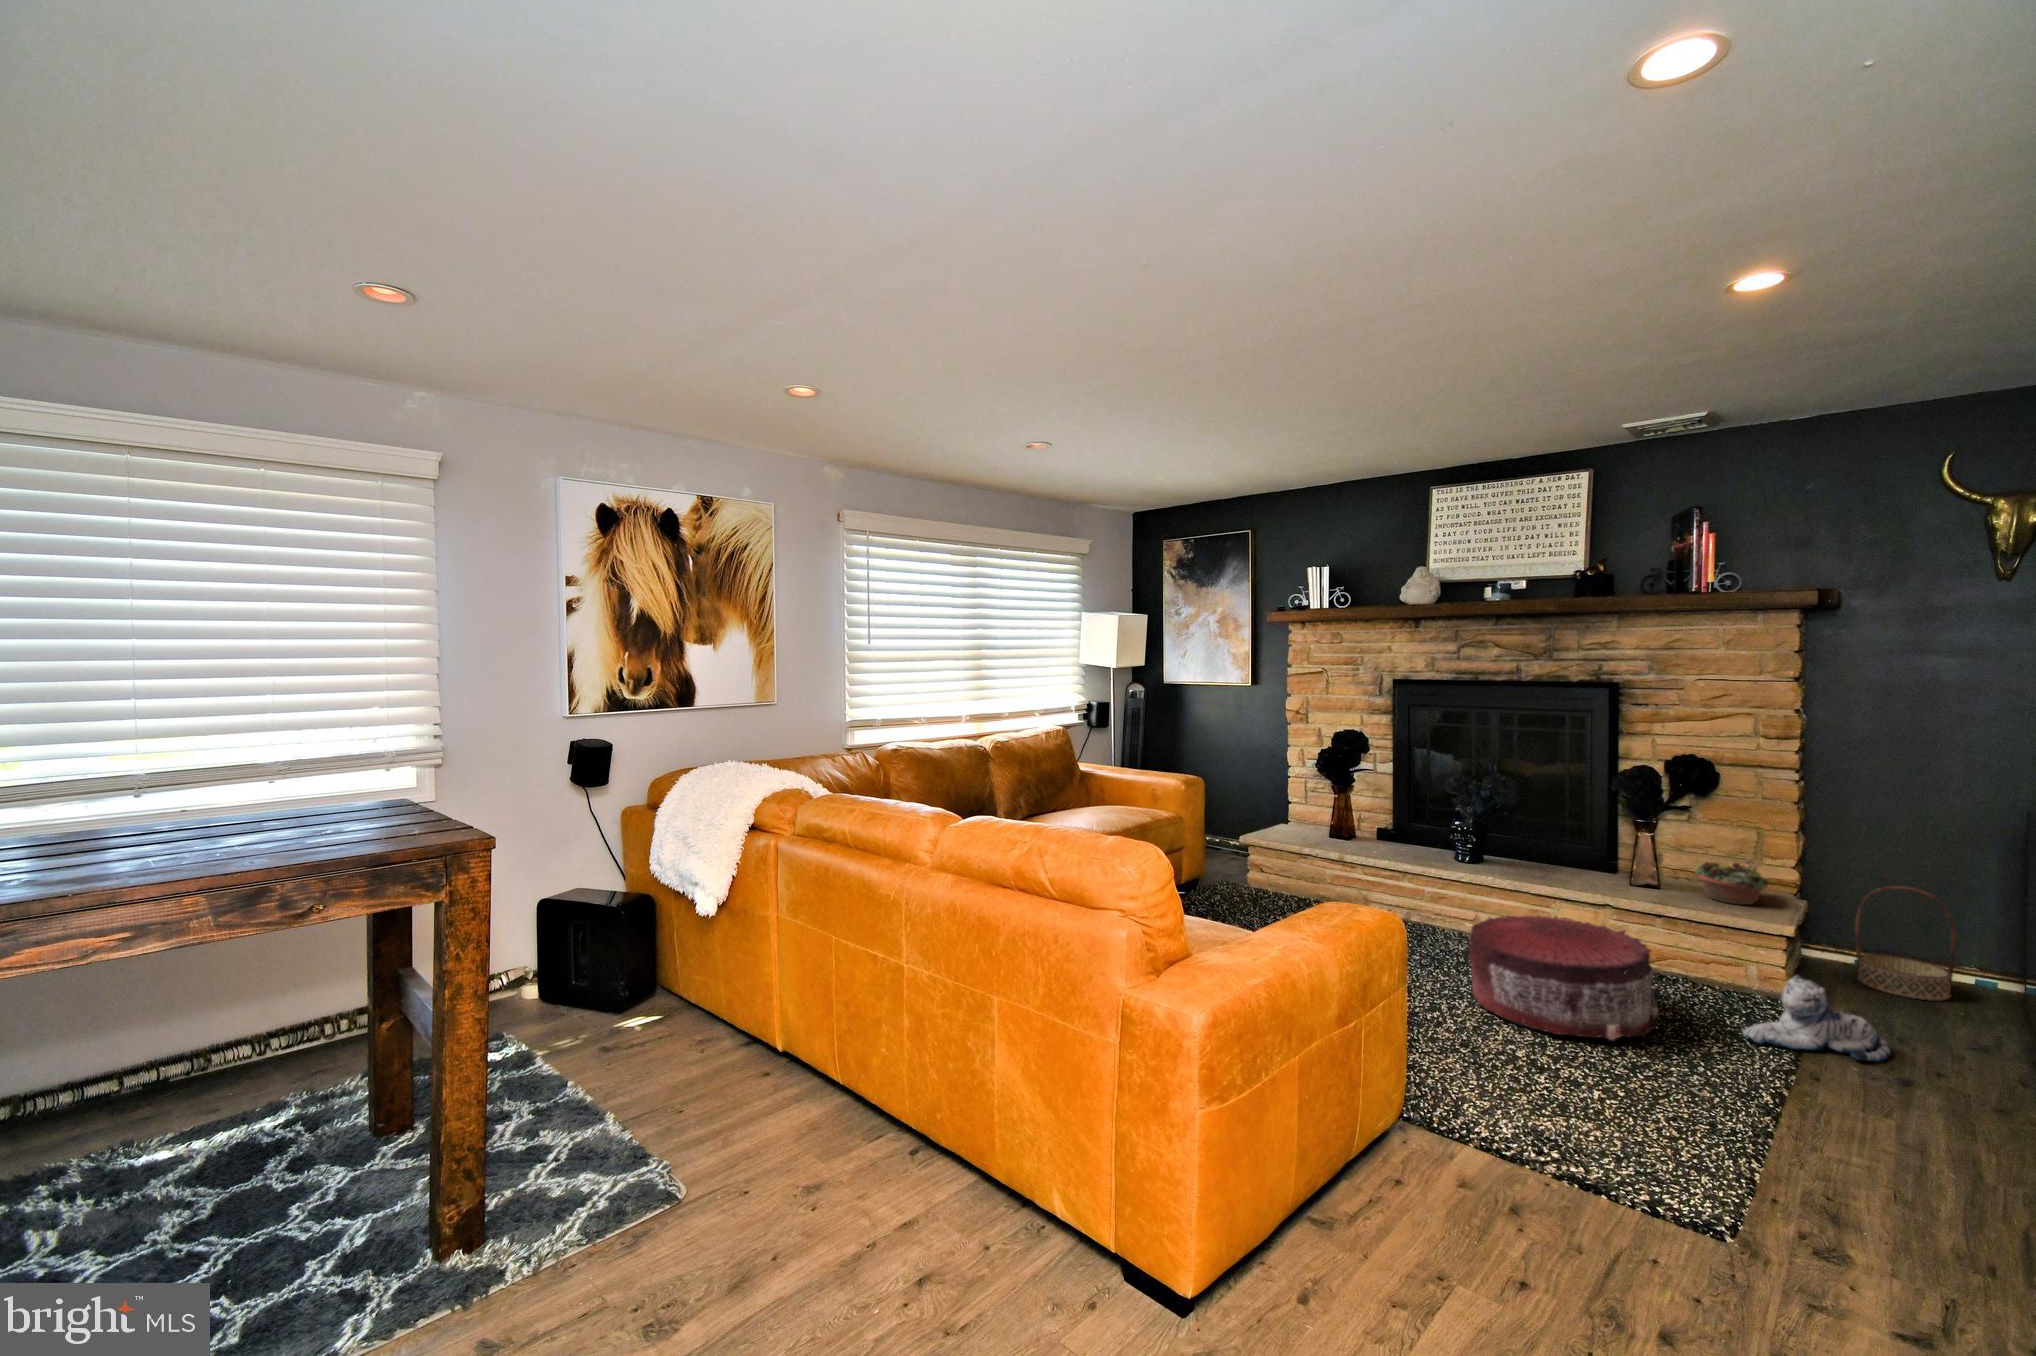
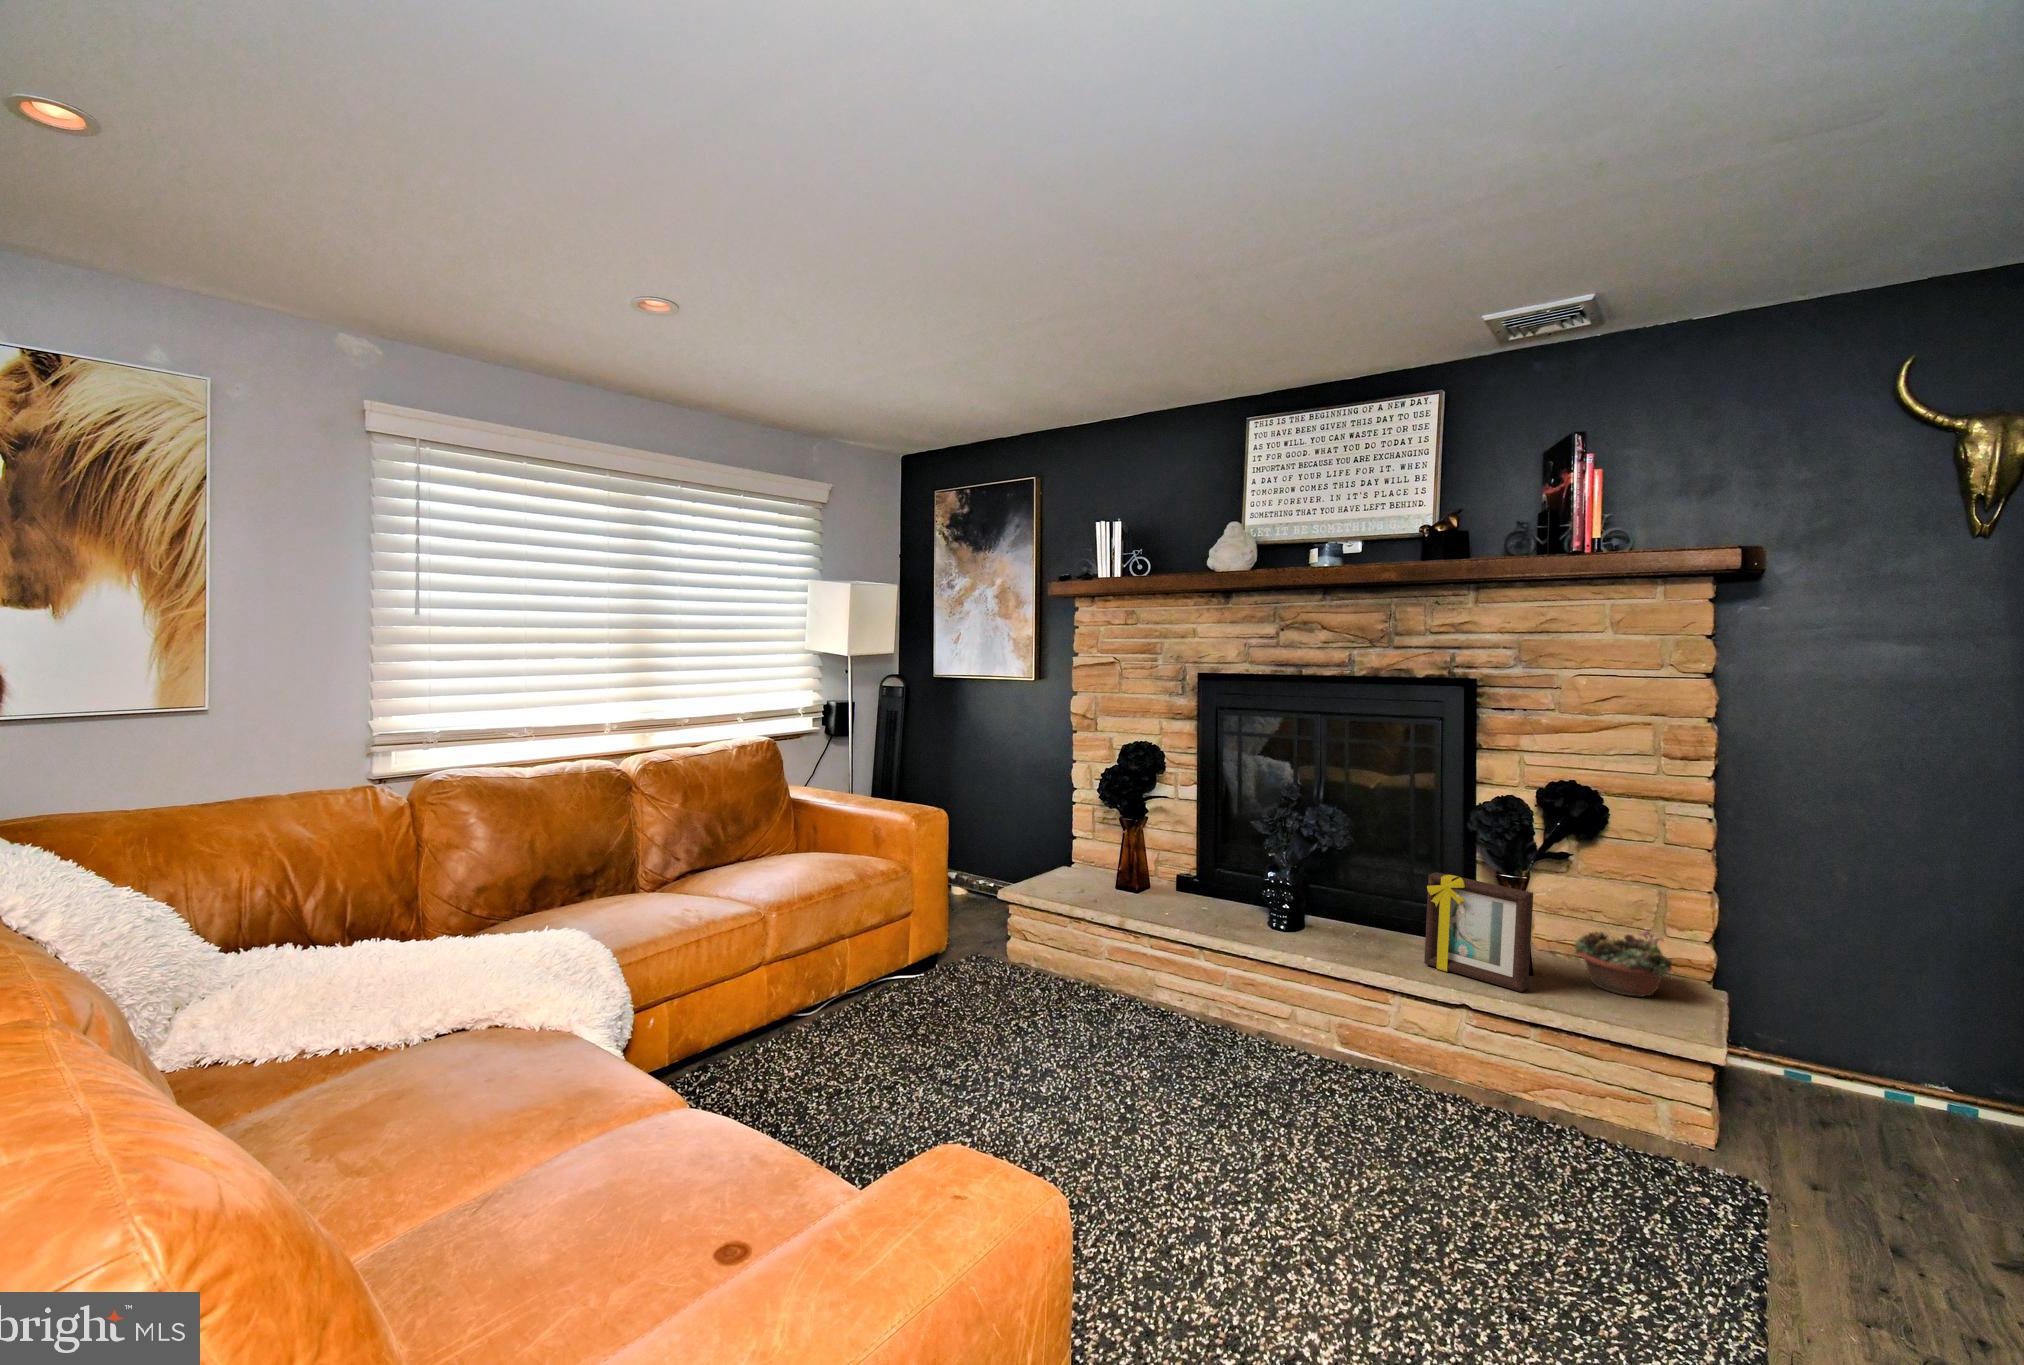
picture frame: none [1581,820,1663,900] -> present [1424,872,1533,992]
basket: present [1855,886,1957,1001] -> none [1785,968,1922,1137]
pouf: present [1469,916,1658,1040] -> none [1251,1026,1523,1259]
plush toy: present [1743,976,1891,1061] -> none [1647,1136,1864,1281]

